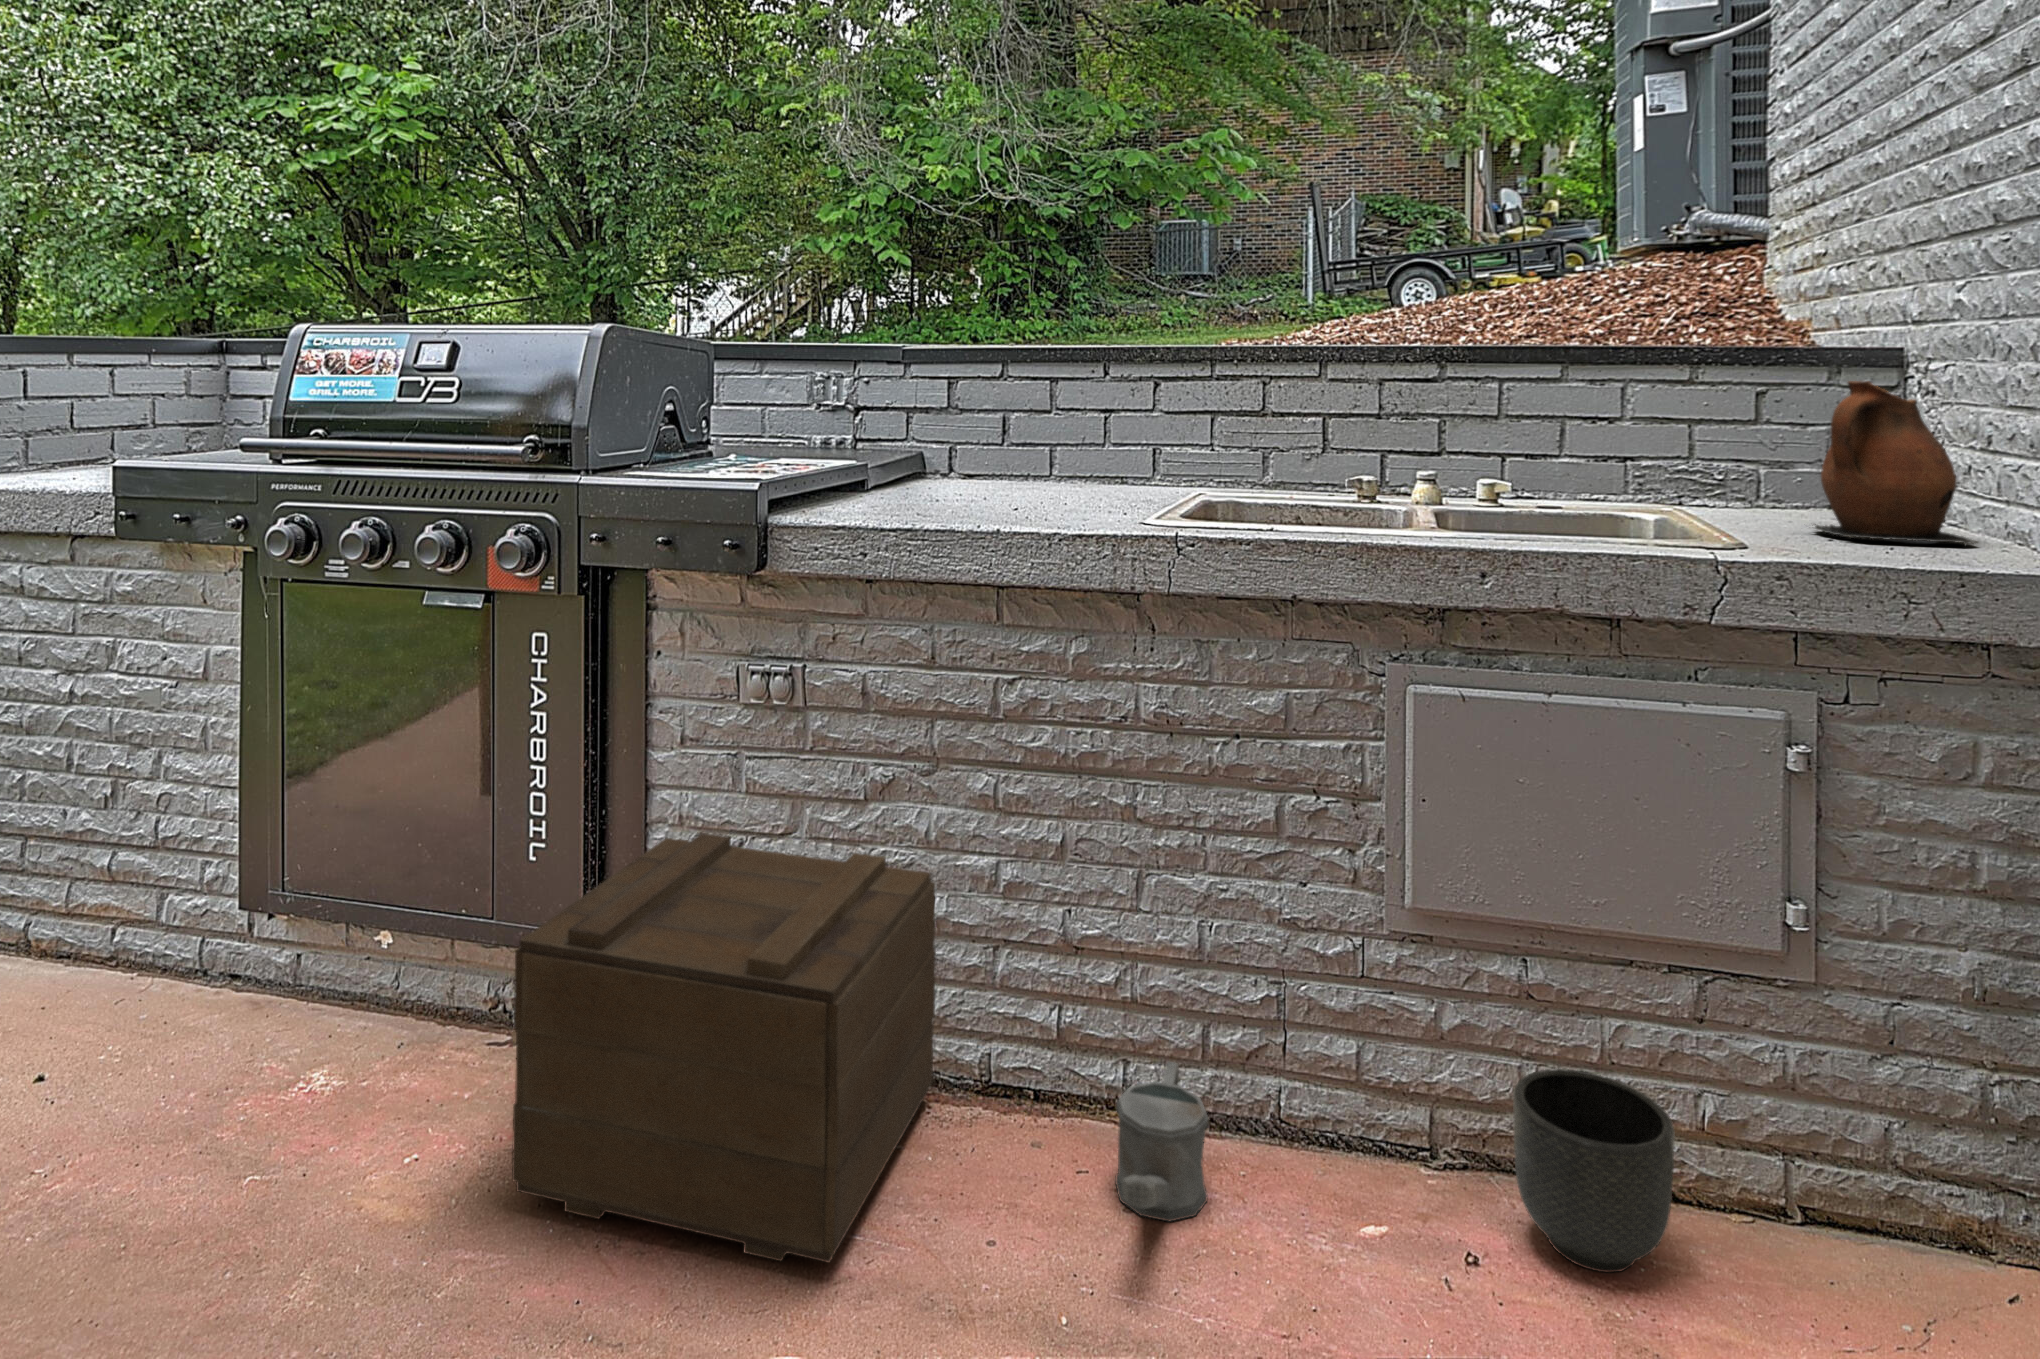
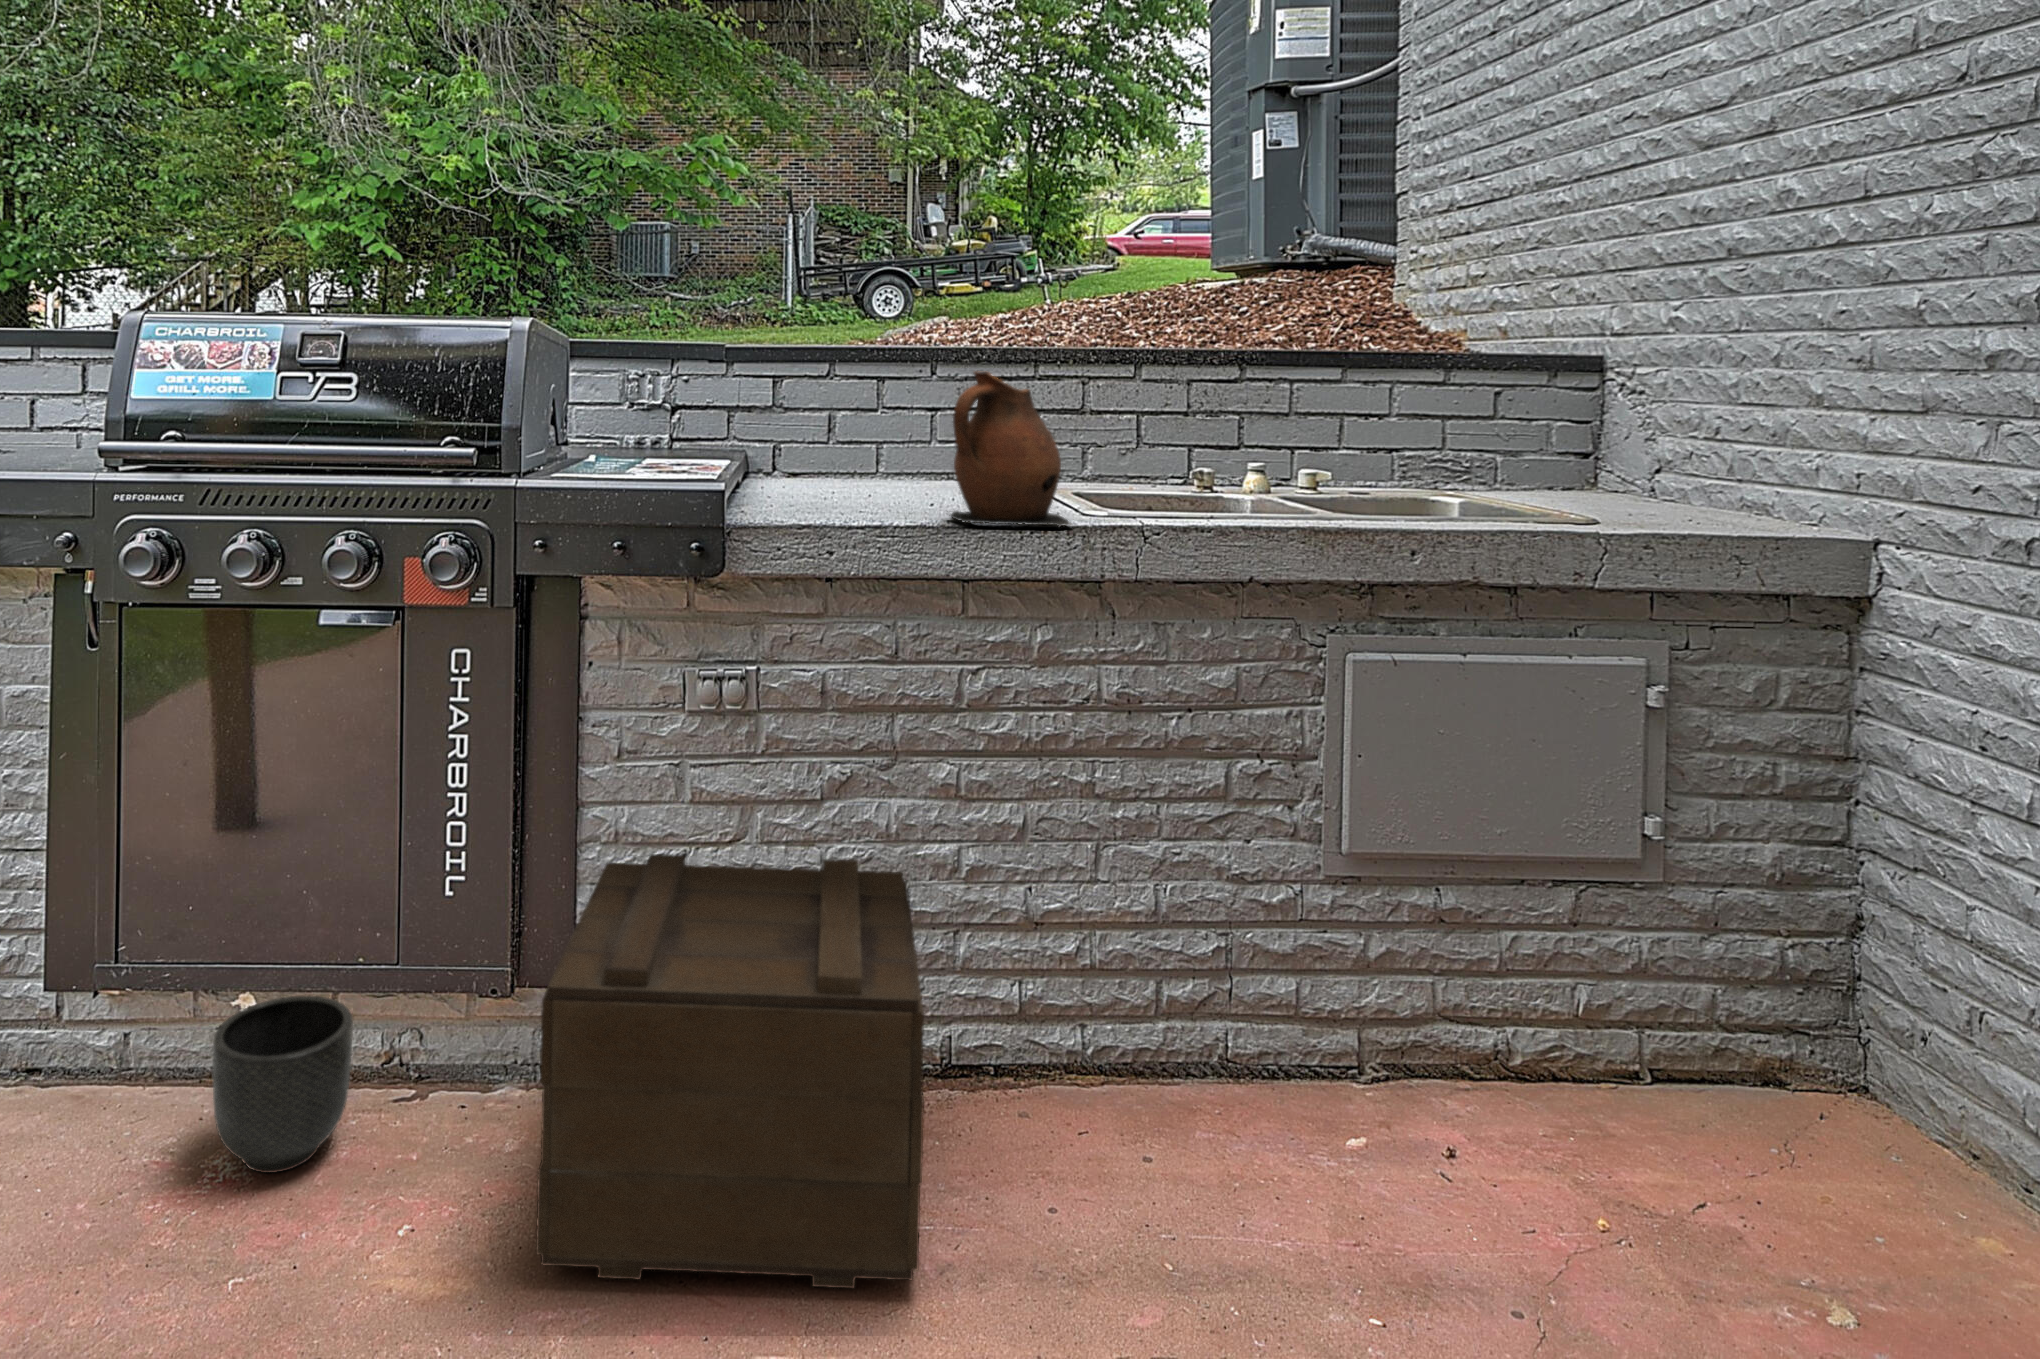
ceramic pitcher: present [1815,381,1977,546] -> present [949,371,1071,527]
watering can: present [1115,1062,1209,1221] -> none [1118,1032,1218,1184]
planter: present [1513,1069,1675,1273] -> present [212,996,353,1173]

